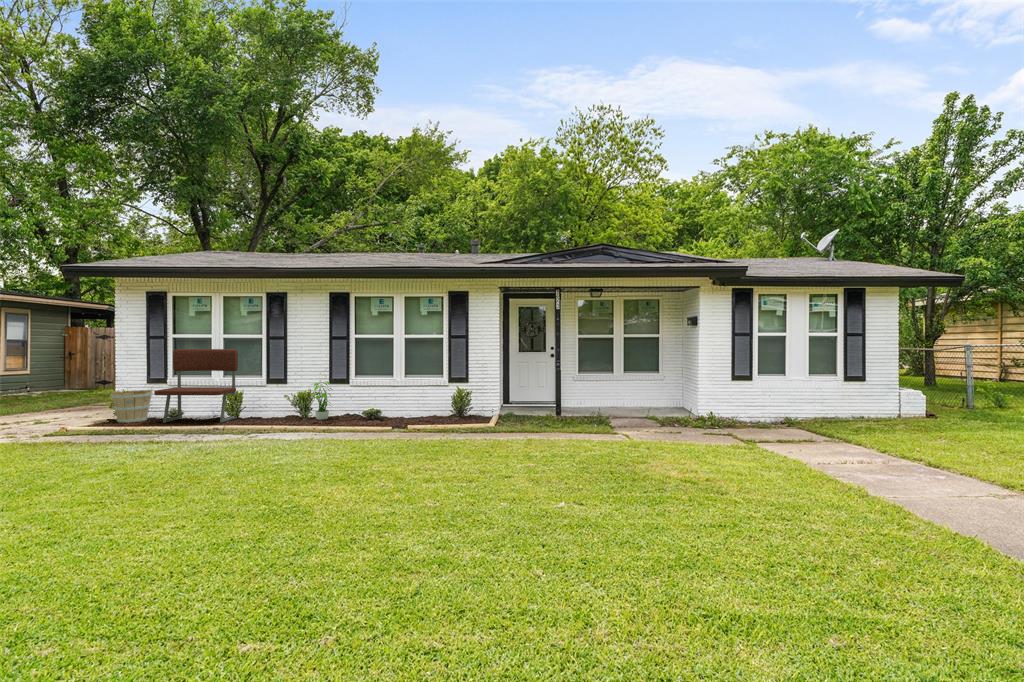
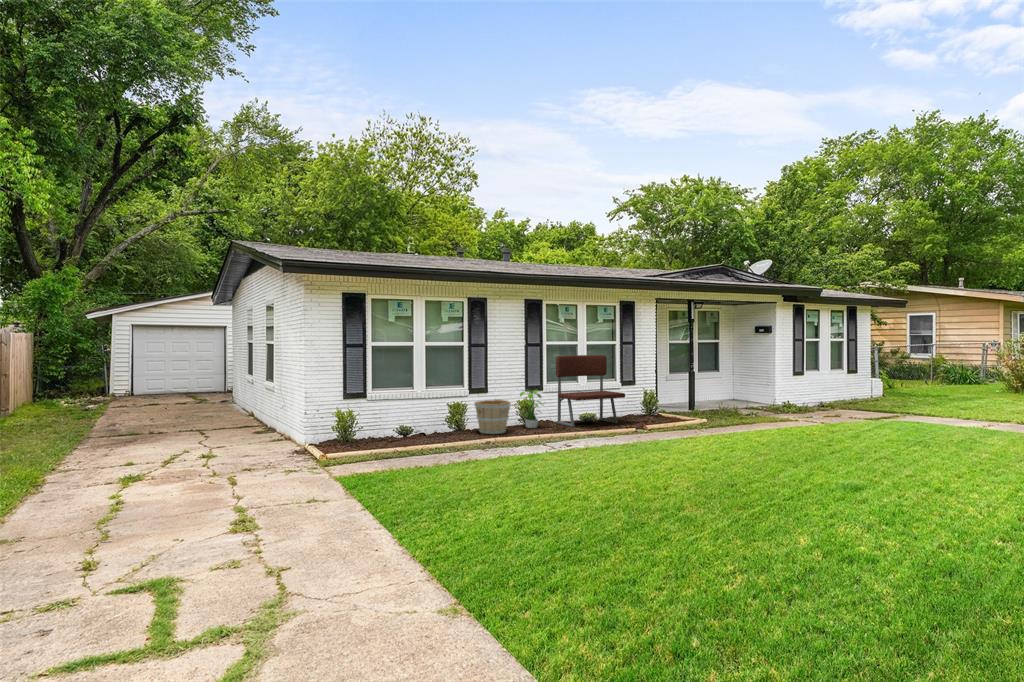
bench: present [154,349,238,423] -> present [556,355,625,427]
wooden bucket: present [111,390,153,423] -> present [475,399,511,434]

